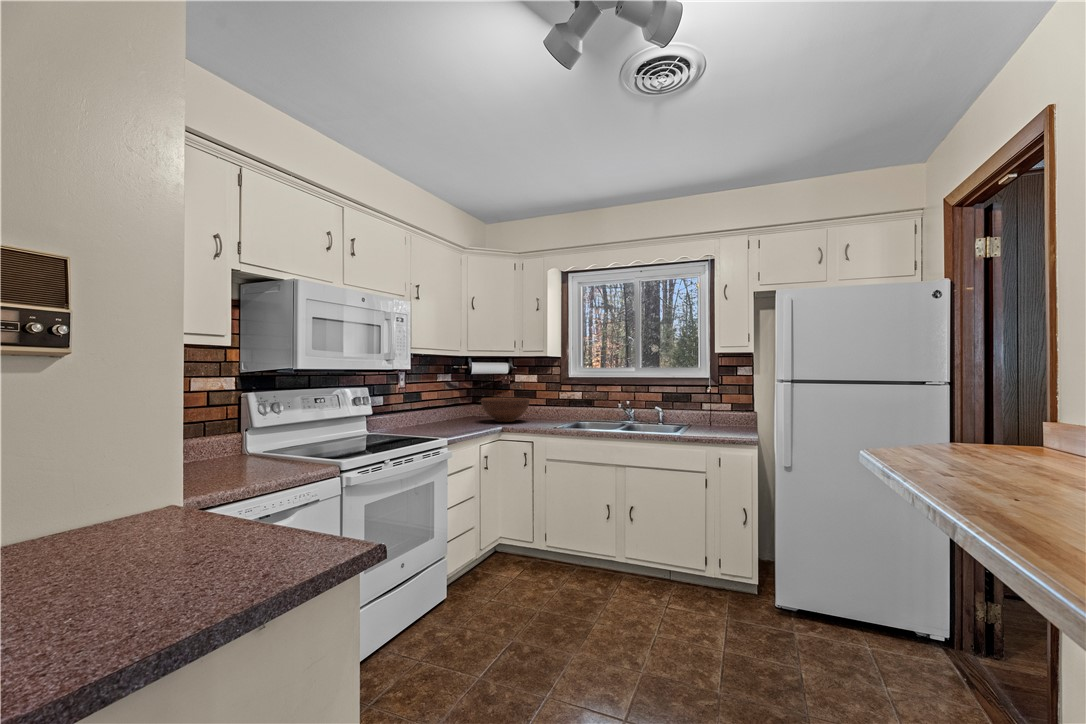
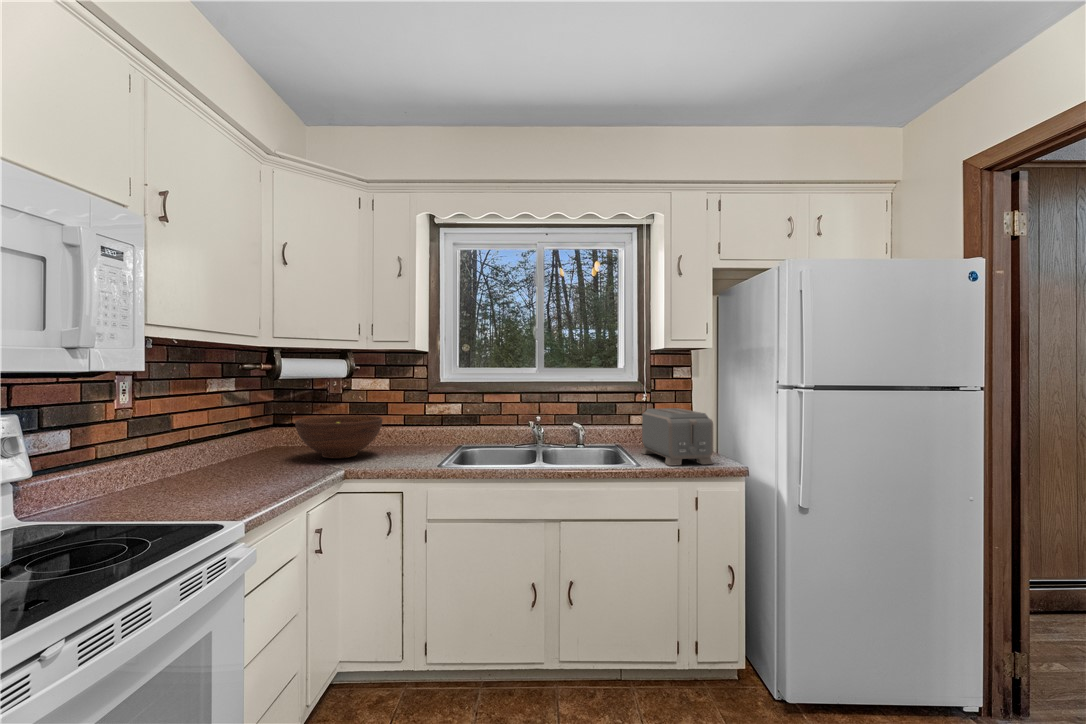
toaster: none [701,397,740,437] -> present [641,408,713,466]

